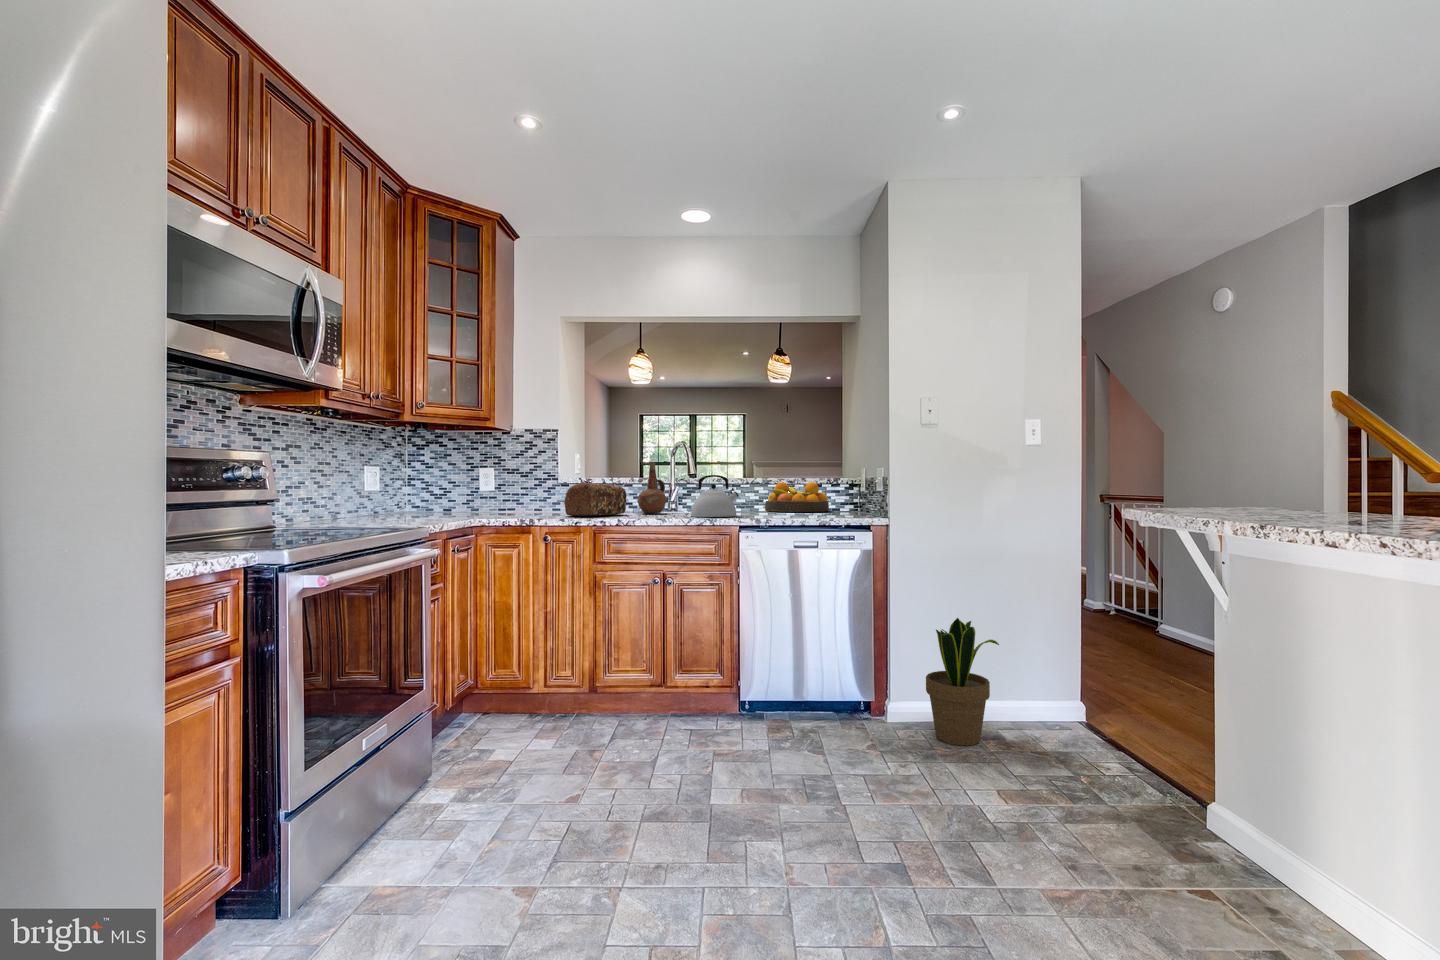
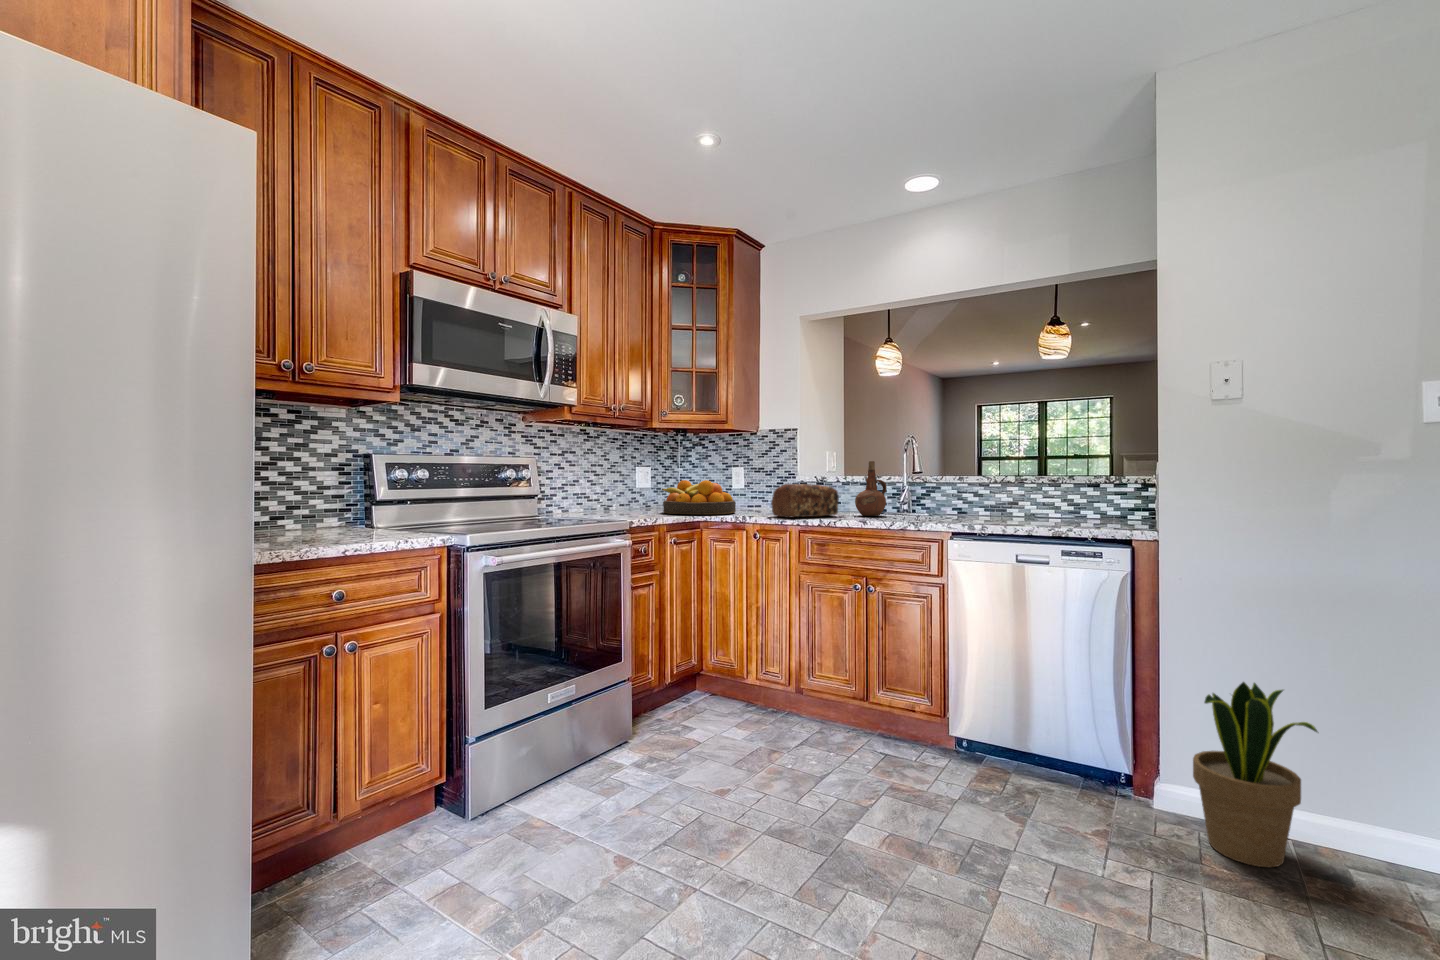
kettle: present [691,475,739,517] -> none [898,476,954,523]
fruit bowl: present [765,482,829,512] -> present [662,480,736,514]

